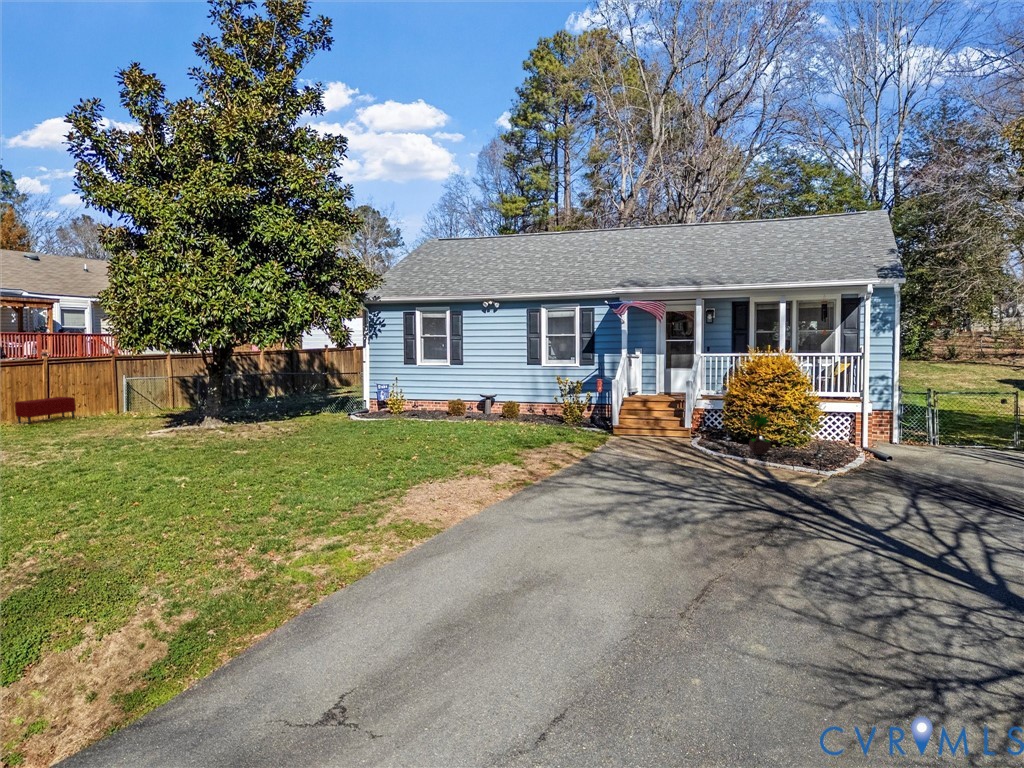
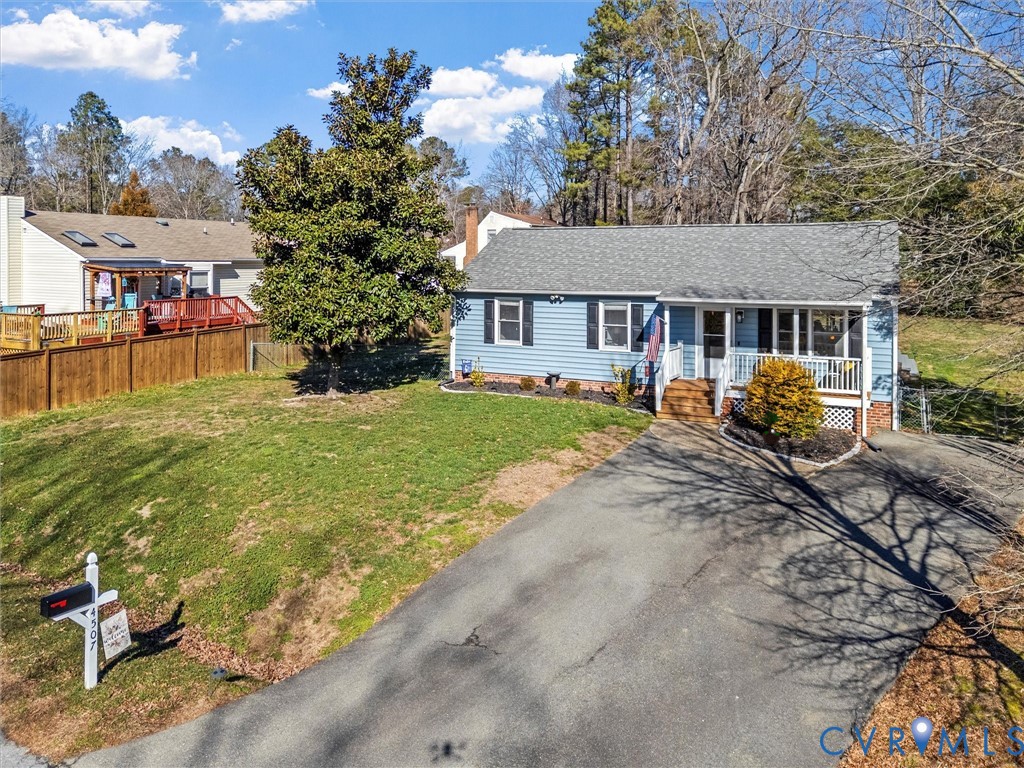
bench: present [15,397,76,424] -> none [185,366,228,390]

